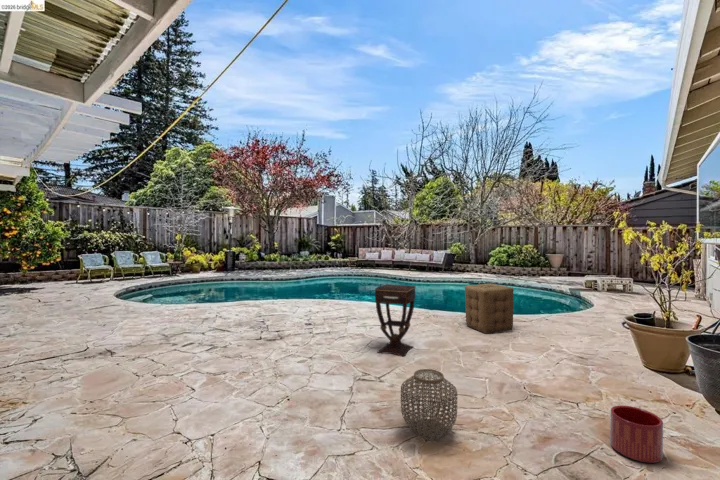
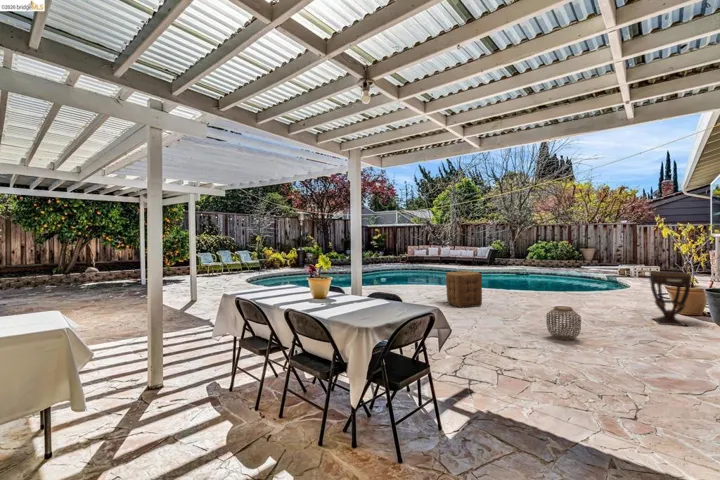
ottoman: present [465,283,514,334] -> present [446,271,482,308]
side table: present [375,284,416,356] -> present [650,271,691,326]
planter: present [610,406,663,463] -> none [665,322,694,346]

